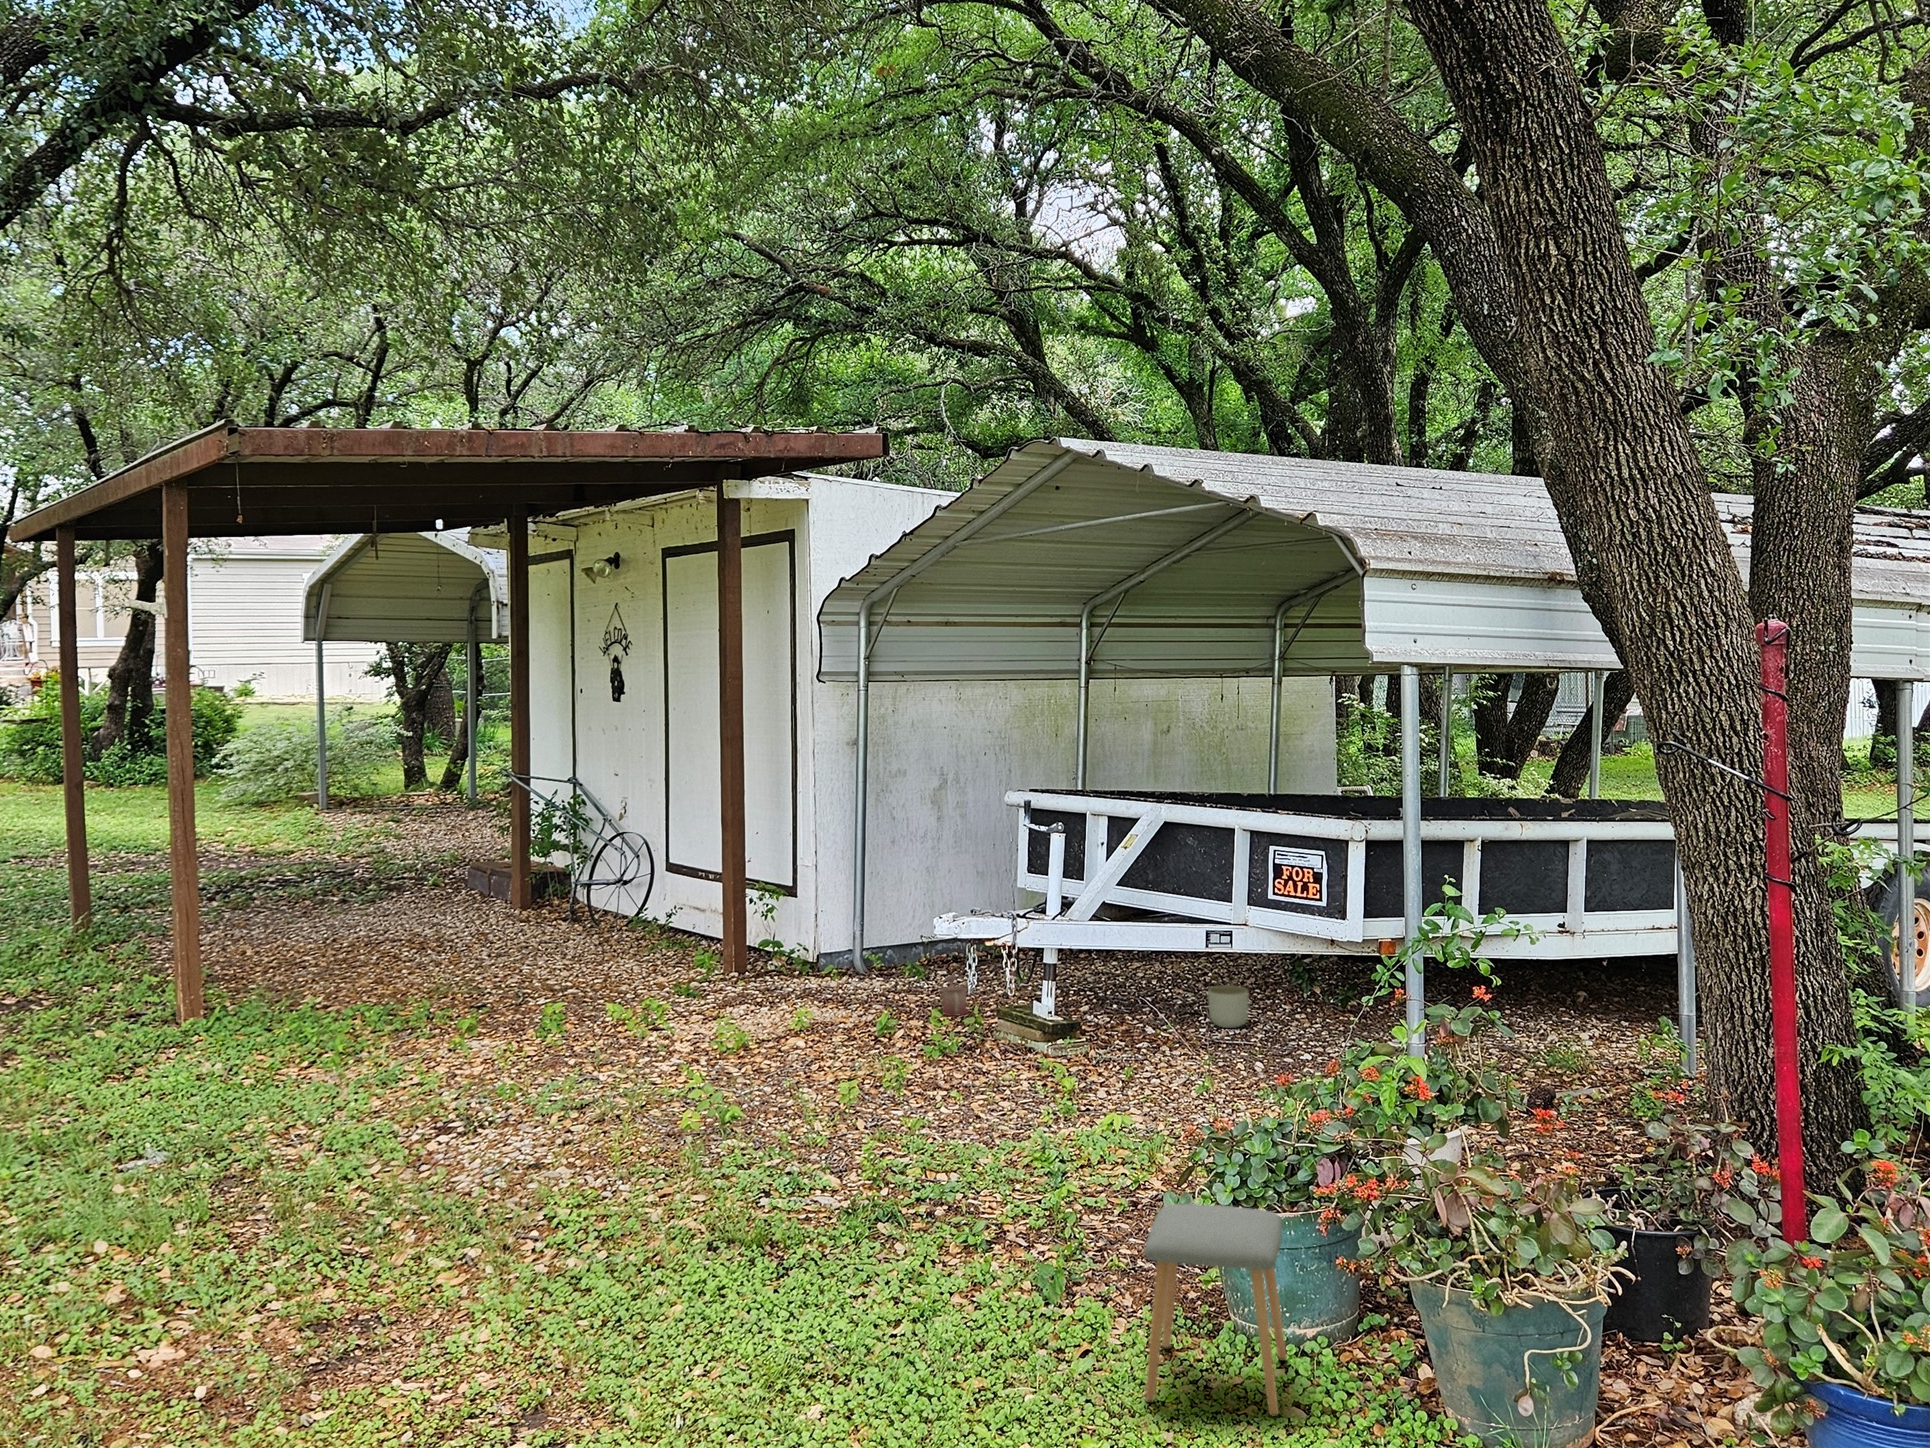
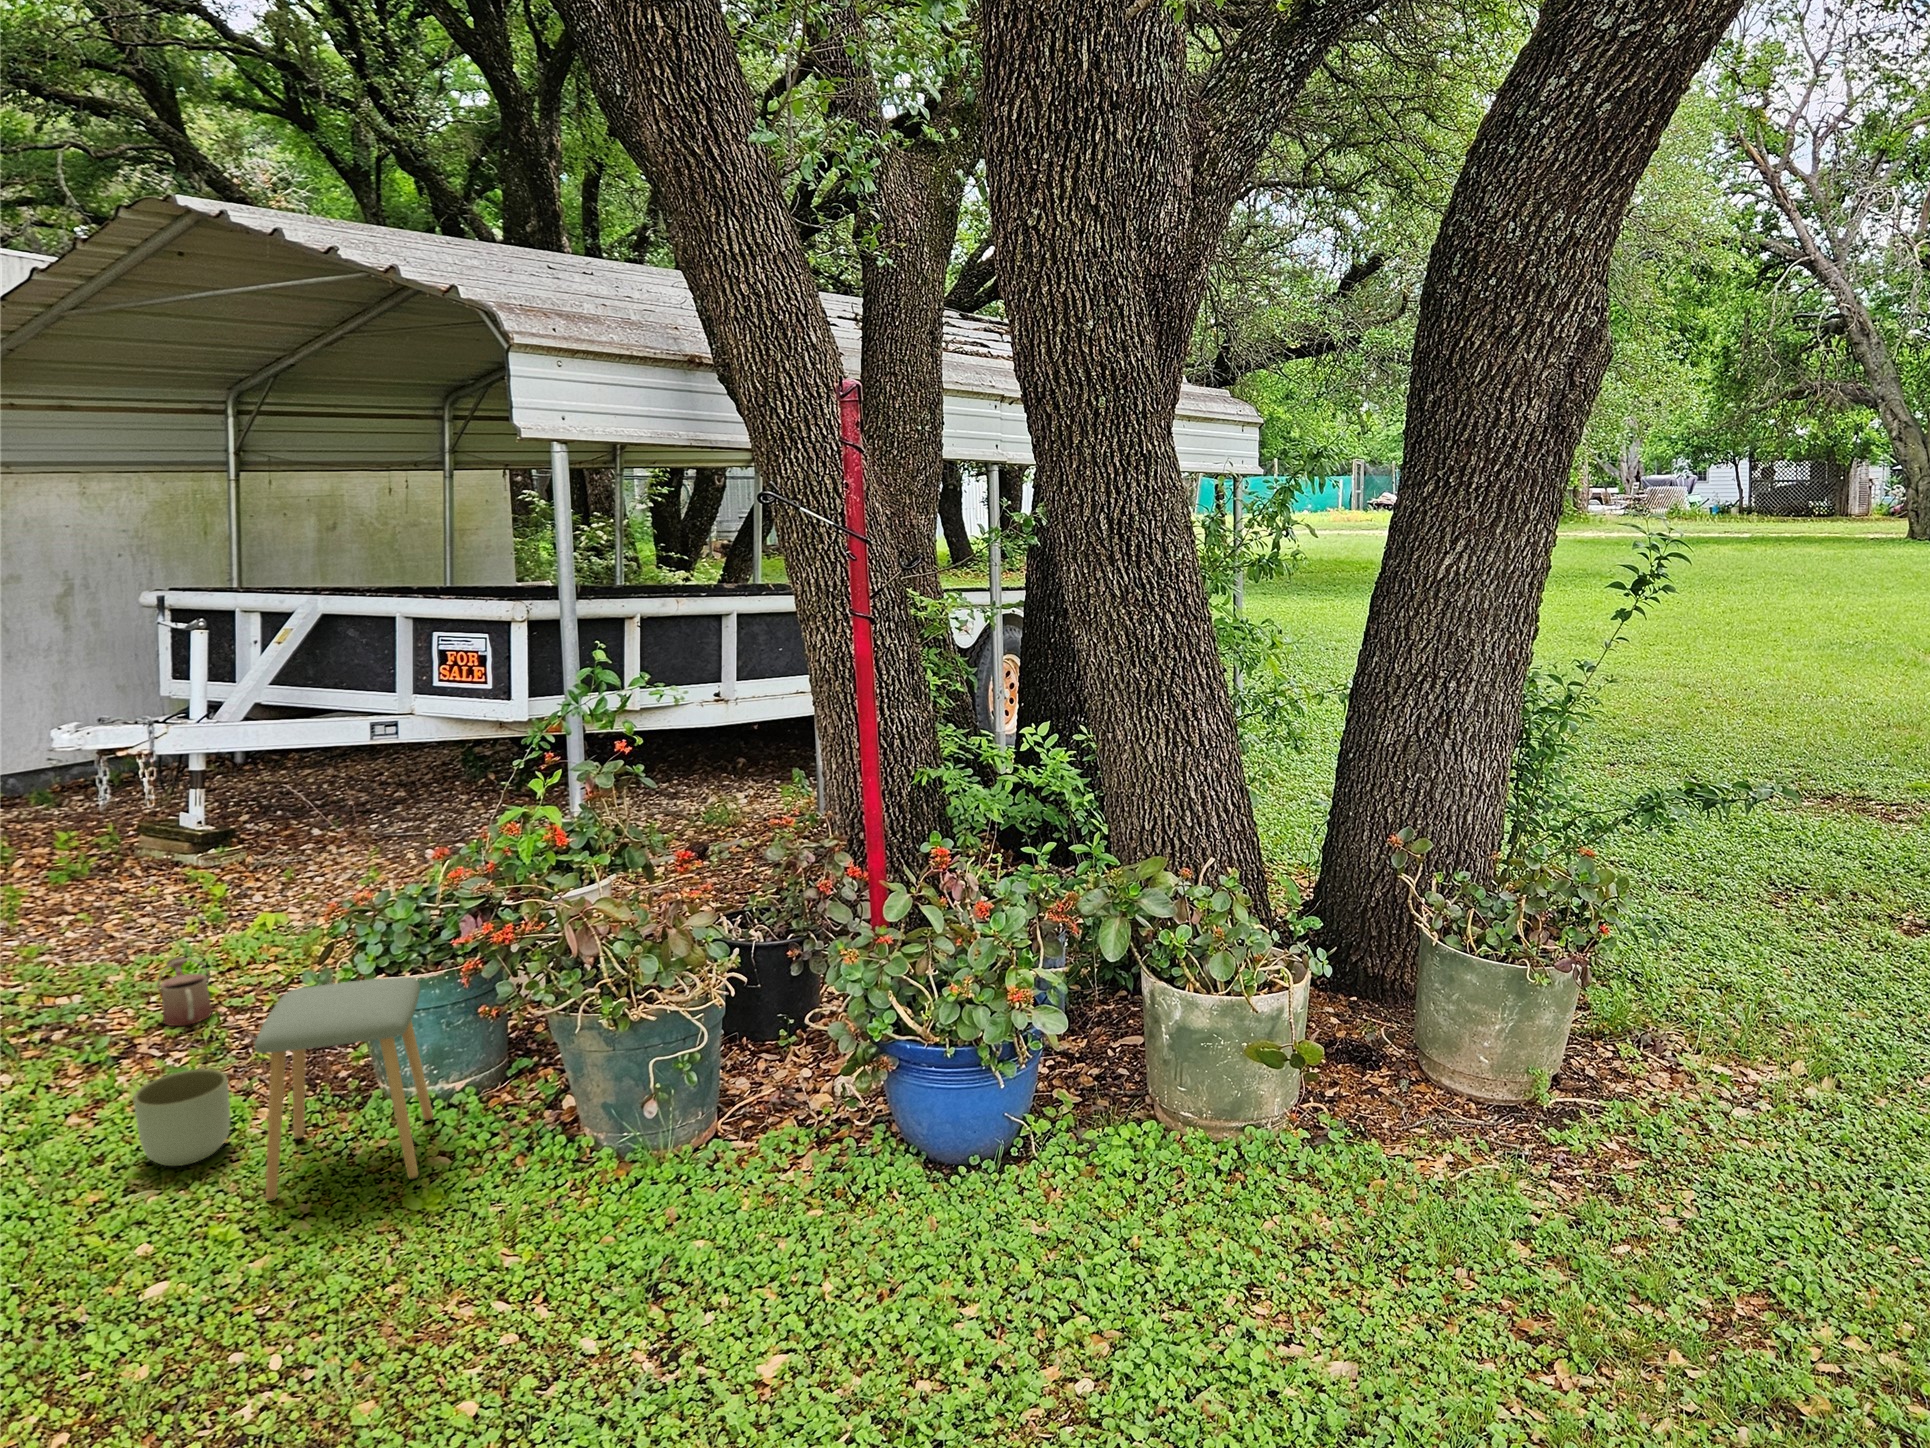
watering can: present [941,975,968,1016] -> present [157,957,212,1026]
planter: present [1208,985,1248,1028] -> present [133,1069,230,1166]

